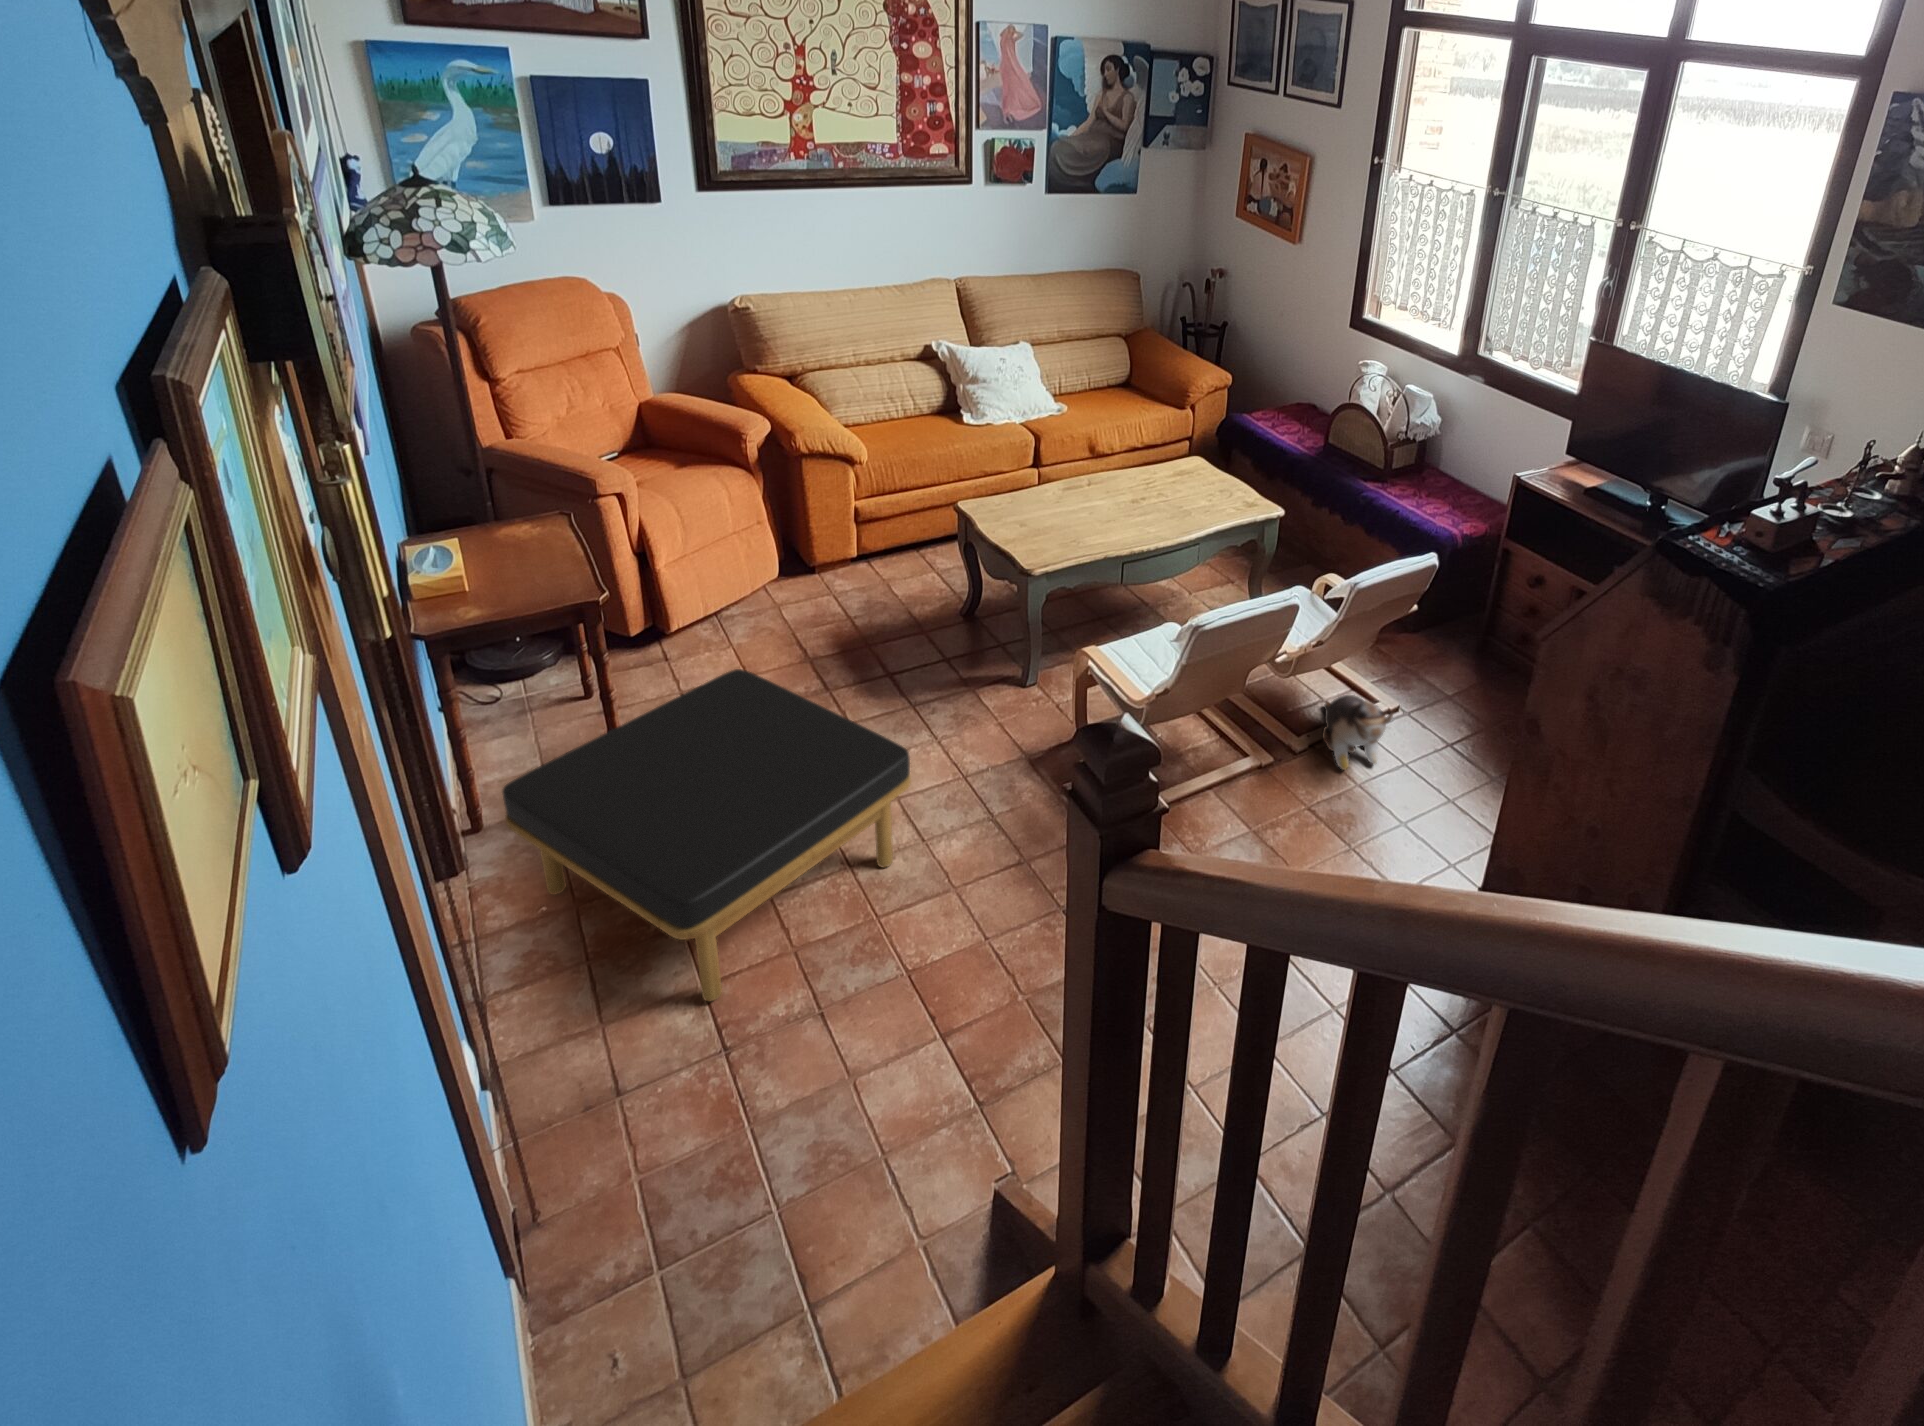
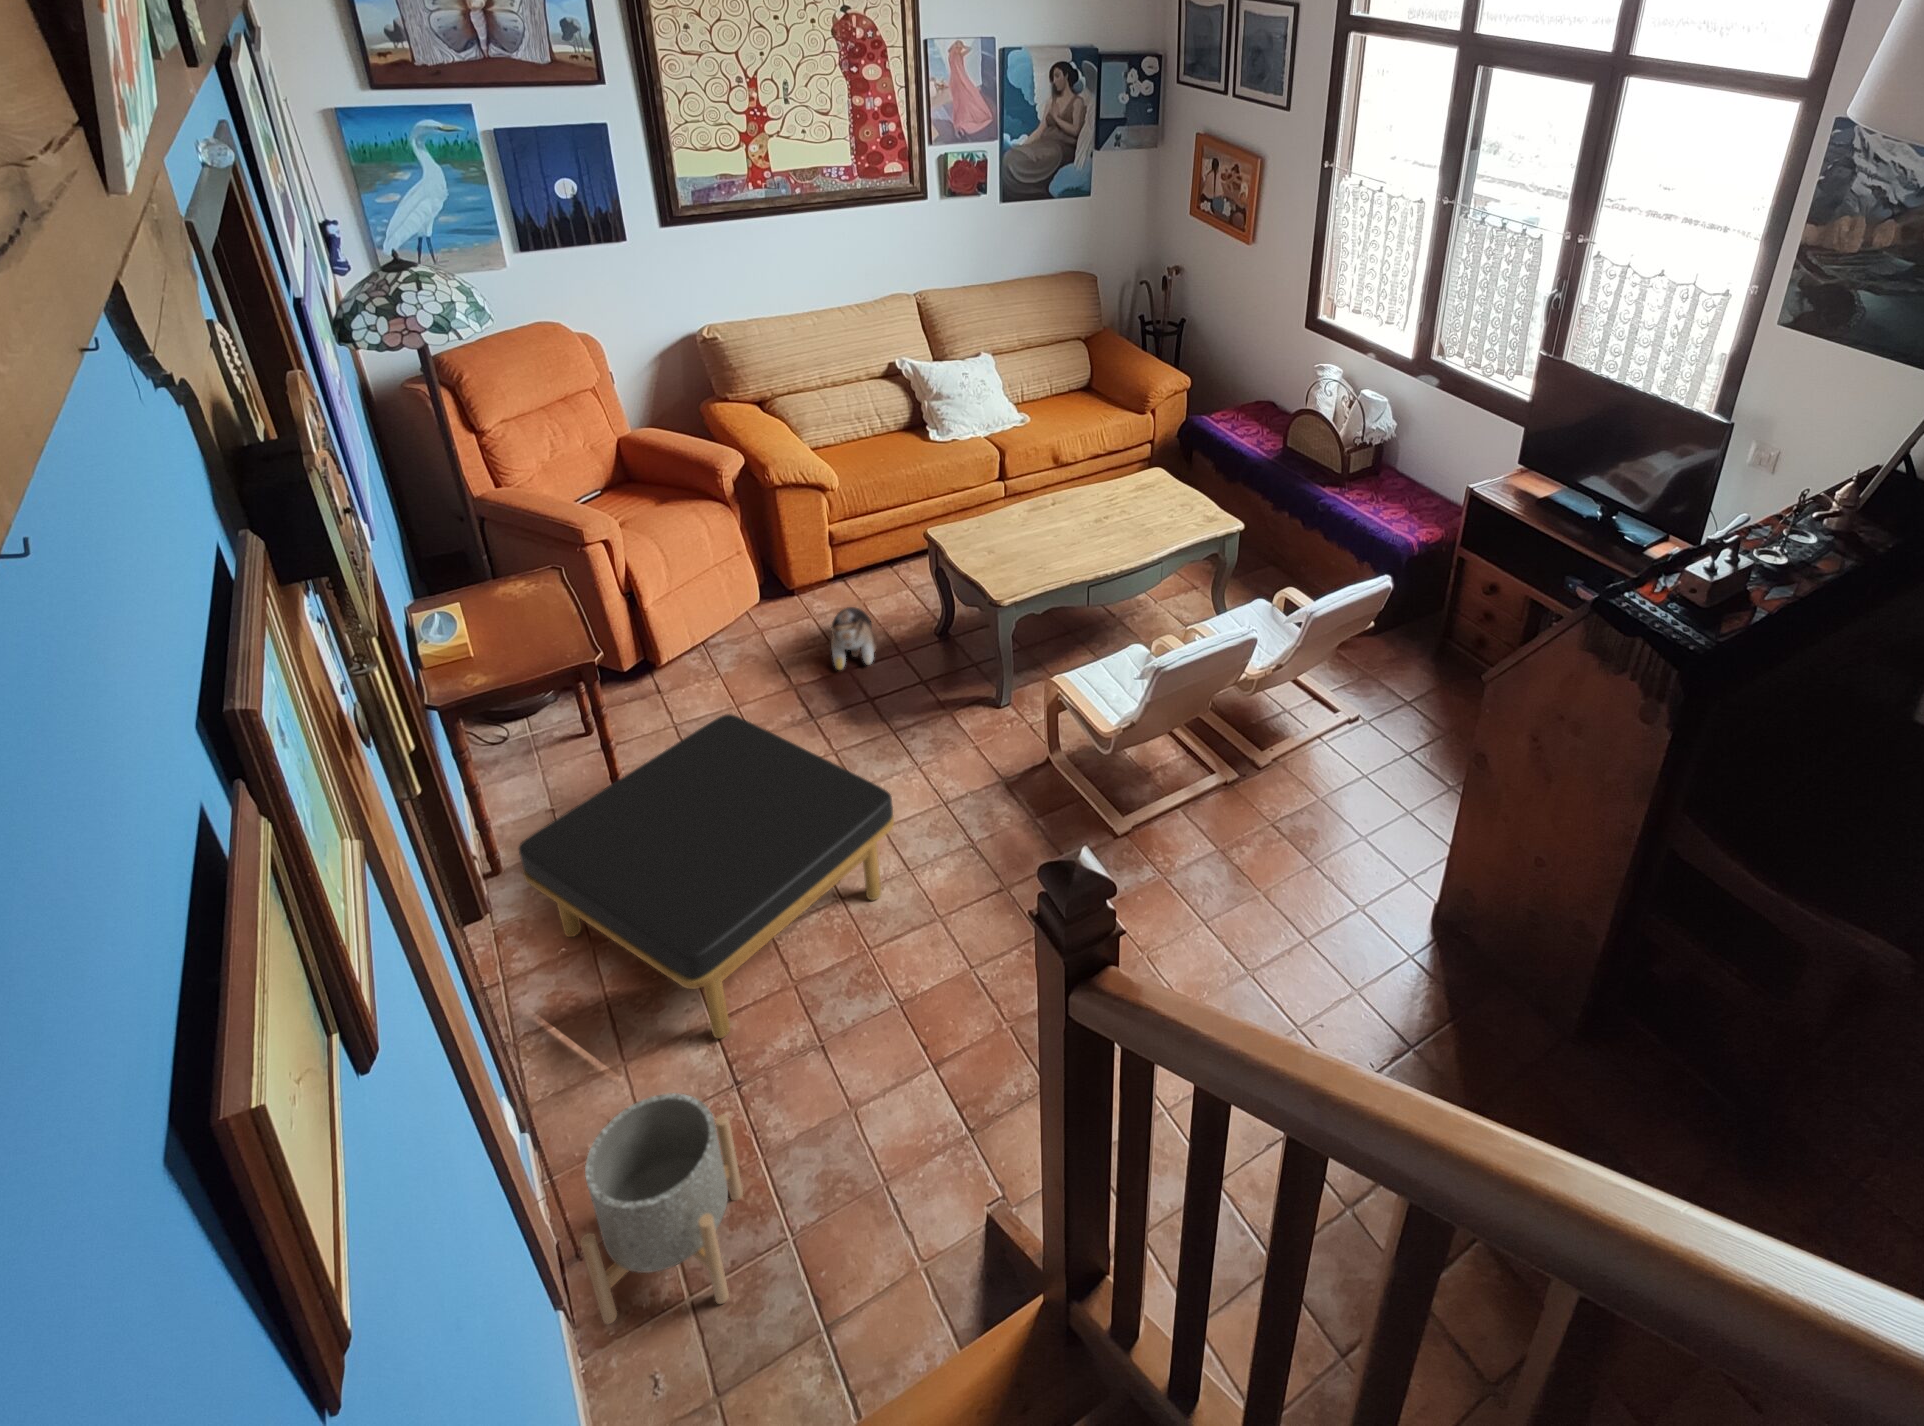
plush toy: present [1322,695,1393,770] -> present [830,607,877,670]
planter: none [538,1042,726,1300] -> present [580,1093,743,1324]

